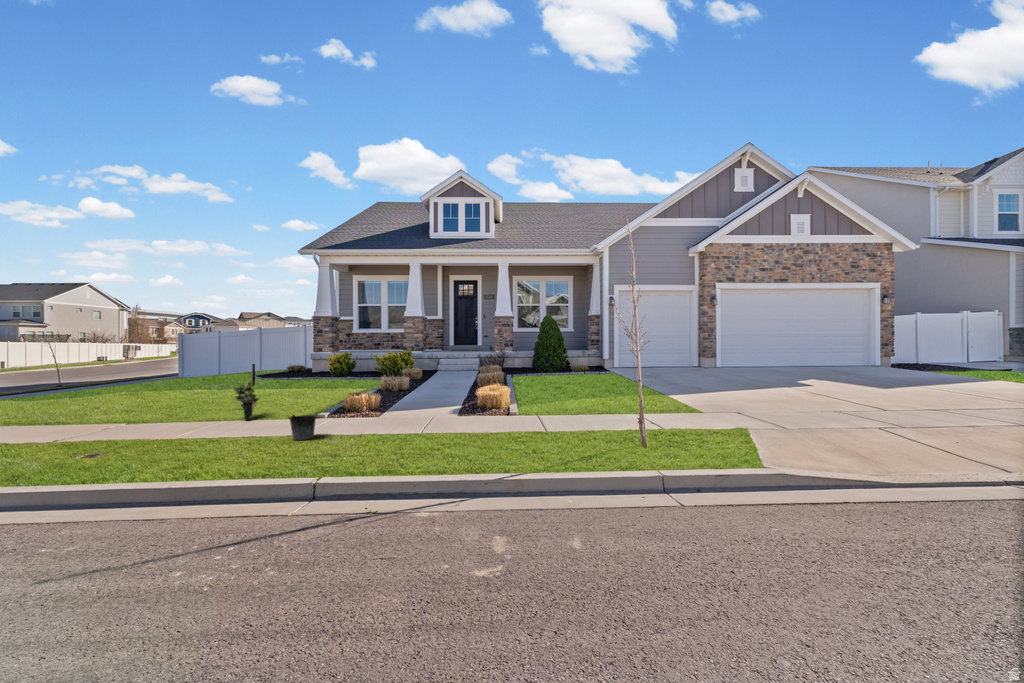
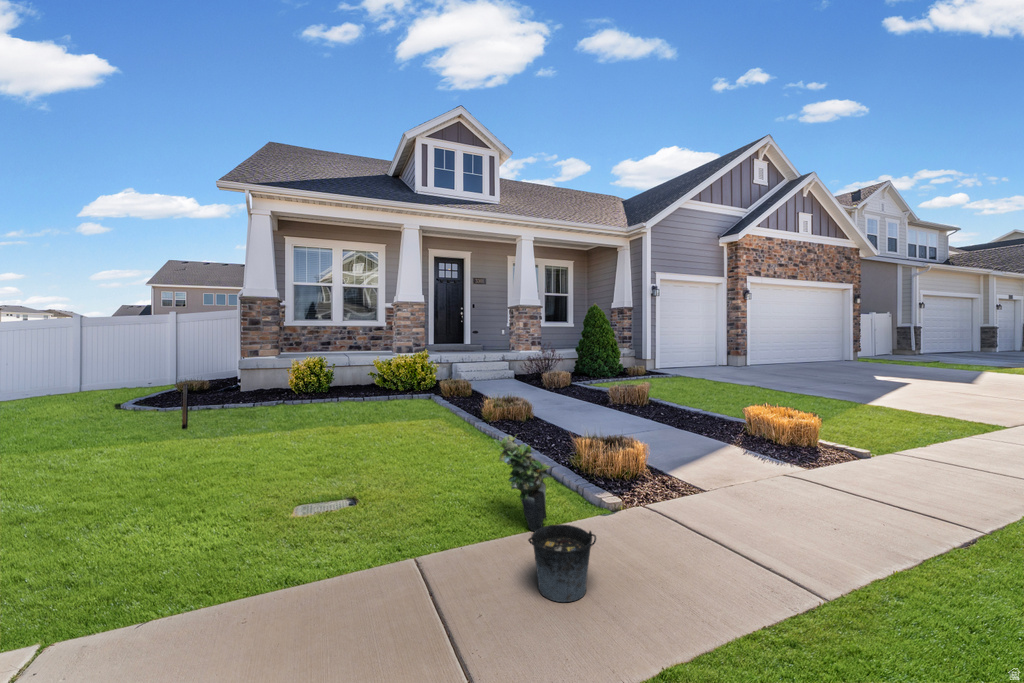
bucket: present [289,415,316,440] -> present [528,525,596,602]

